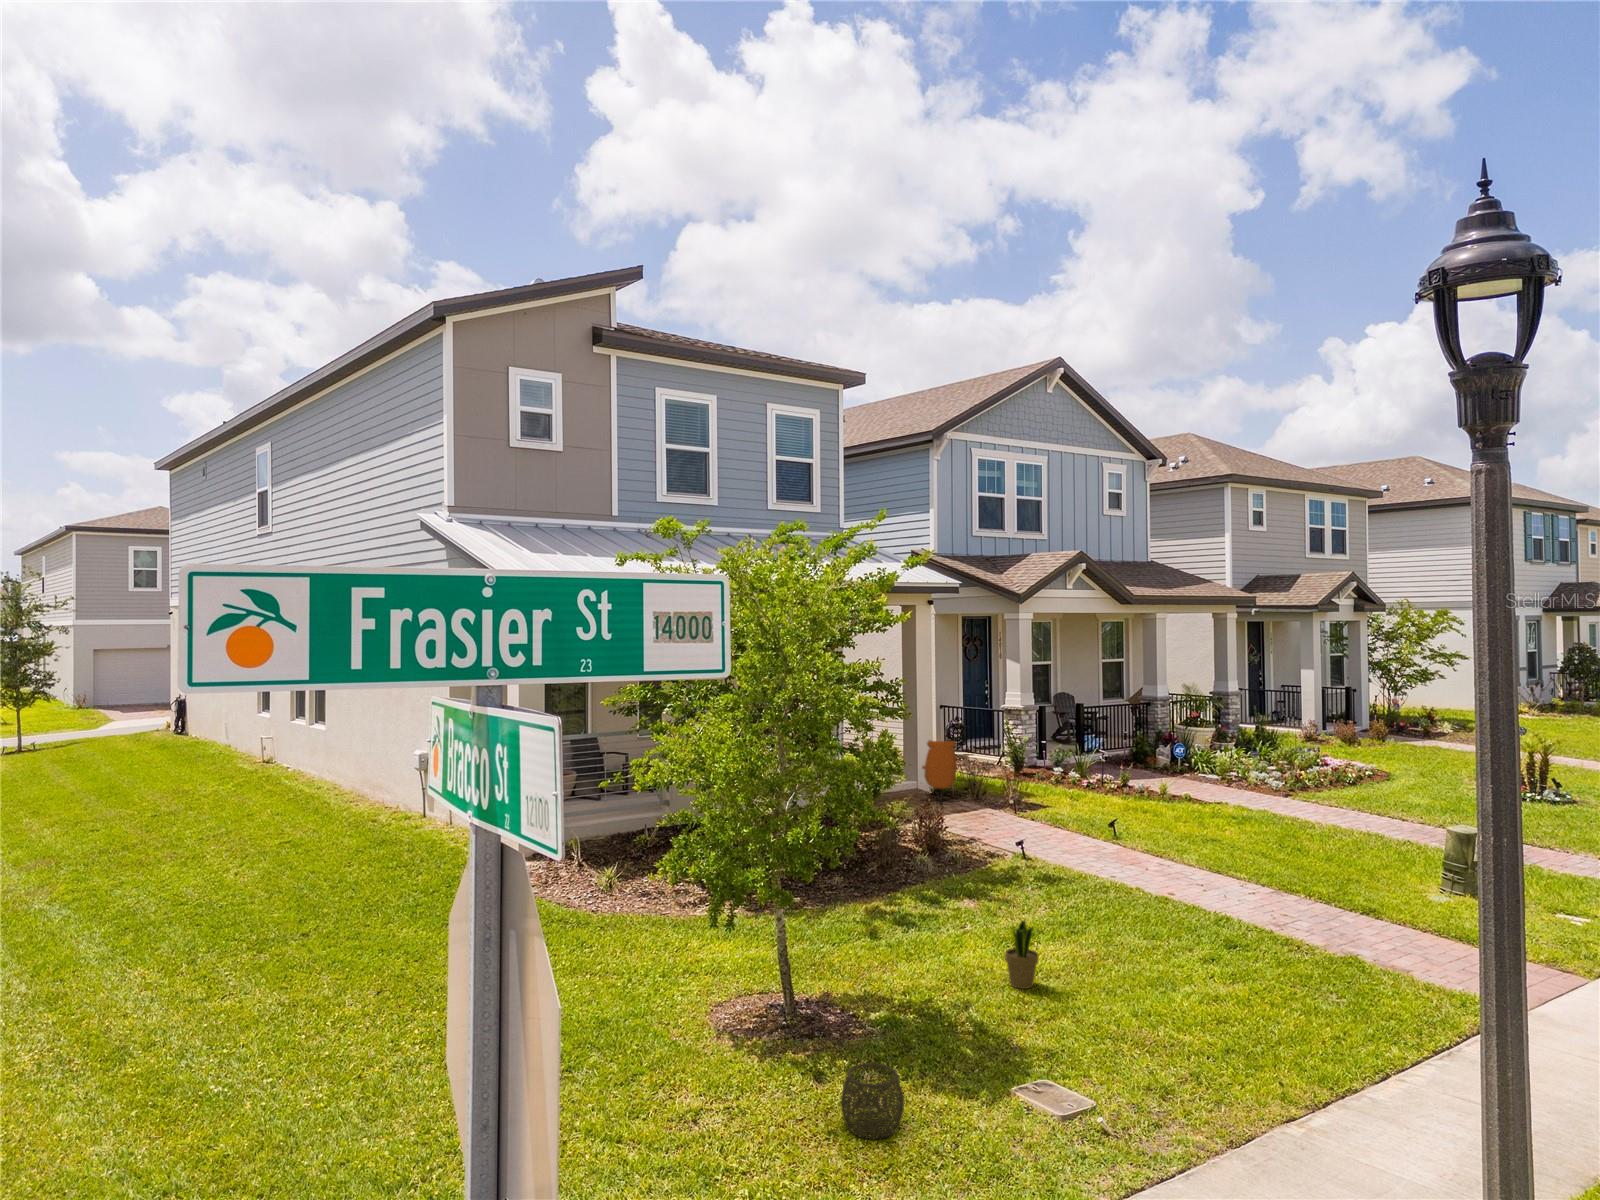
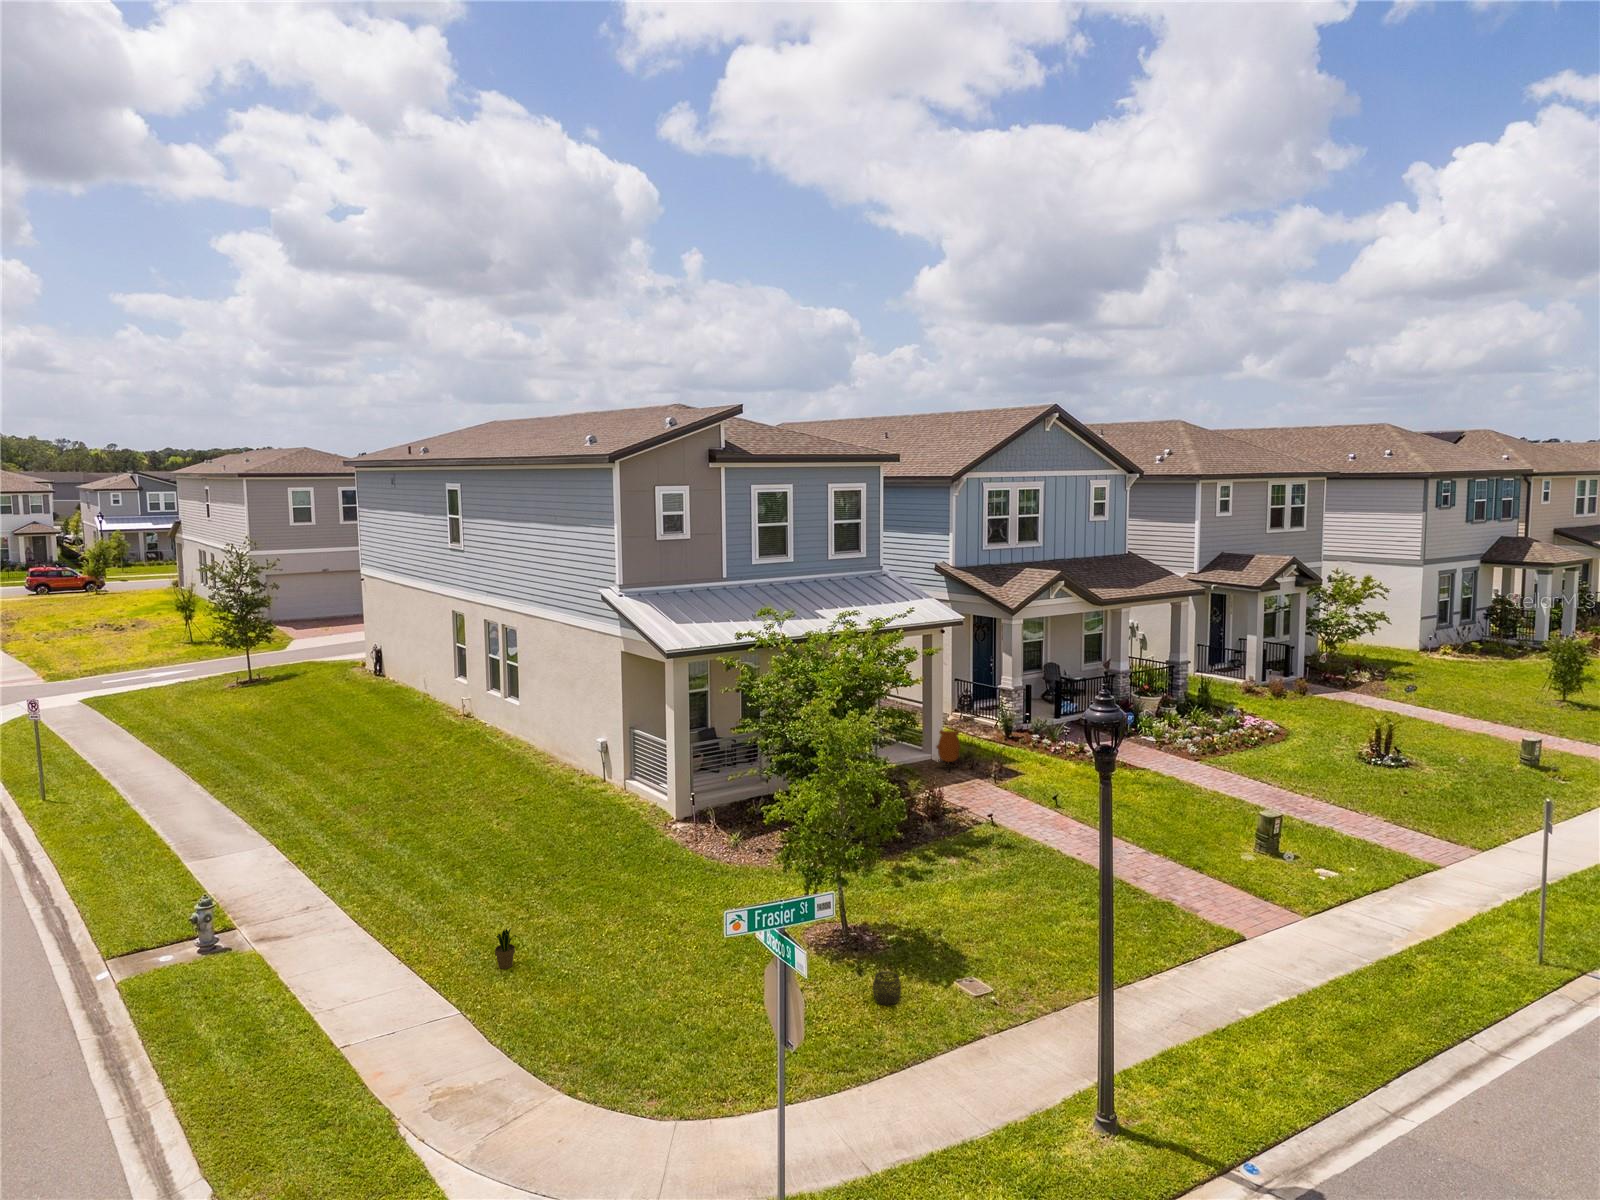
potted plant: present [1005,920,1041,989] -> present [495,928,517,969]

